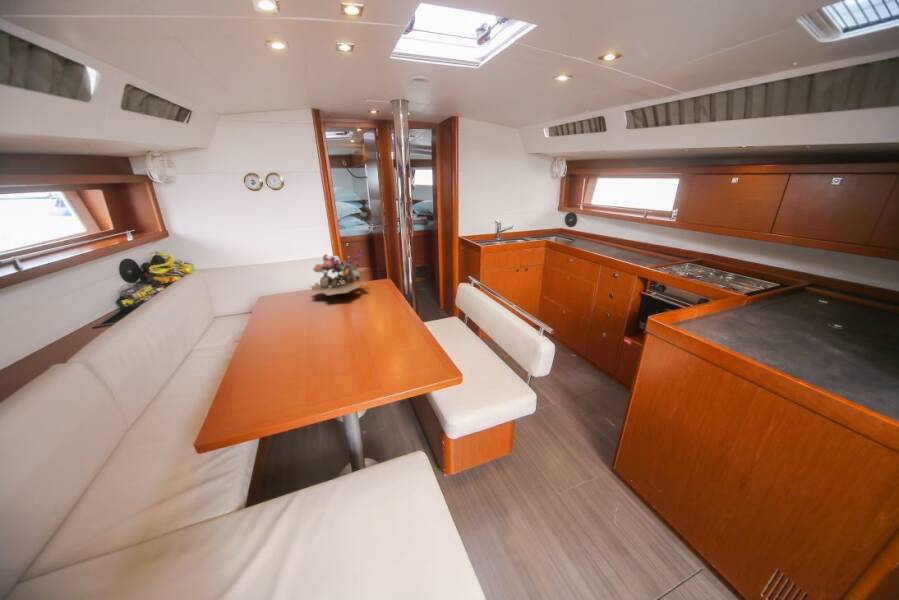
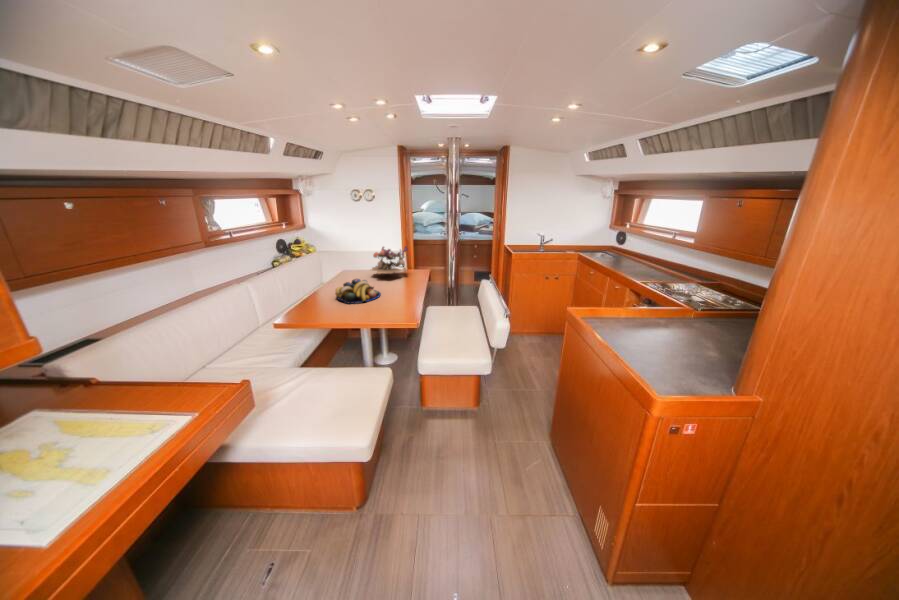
fruit bowl: none [282,310,356,356] -> present [335,279,381,304]

